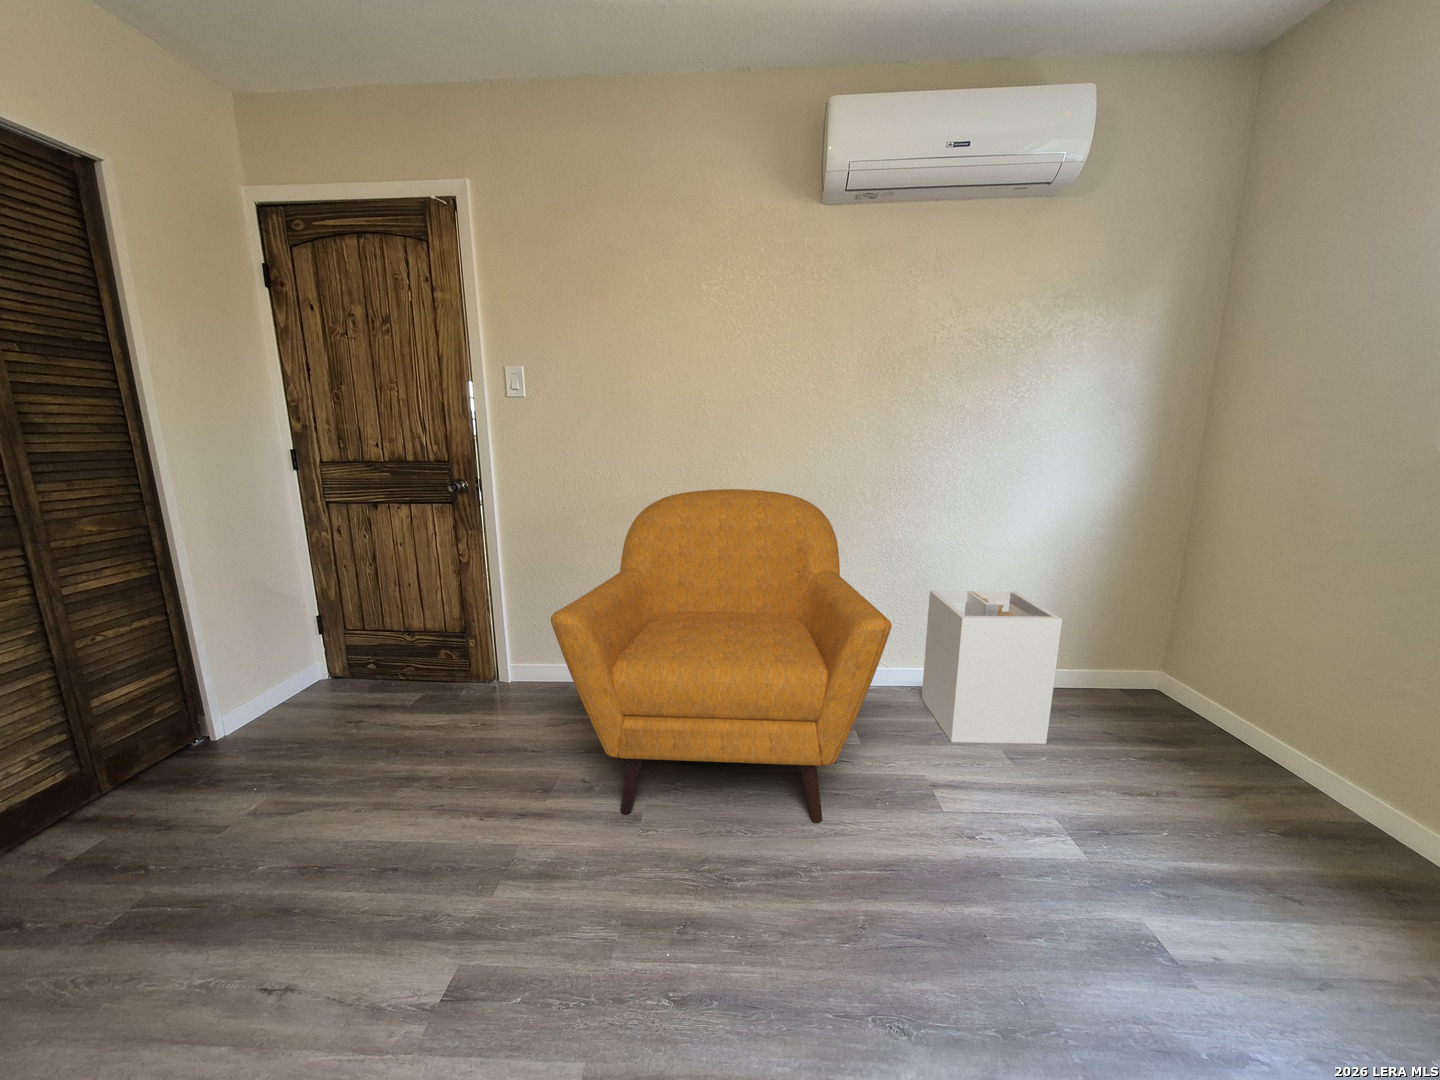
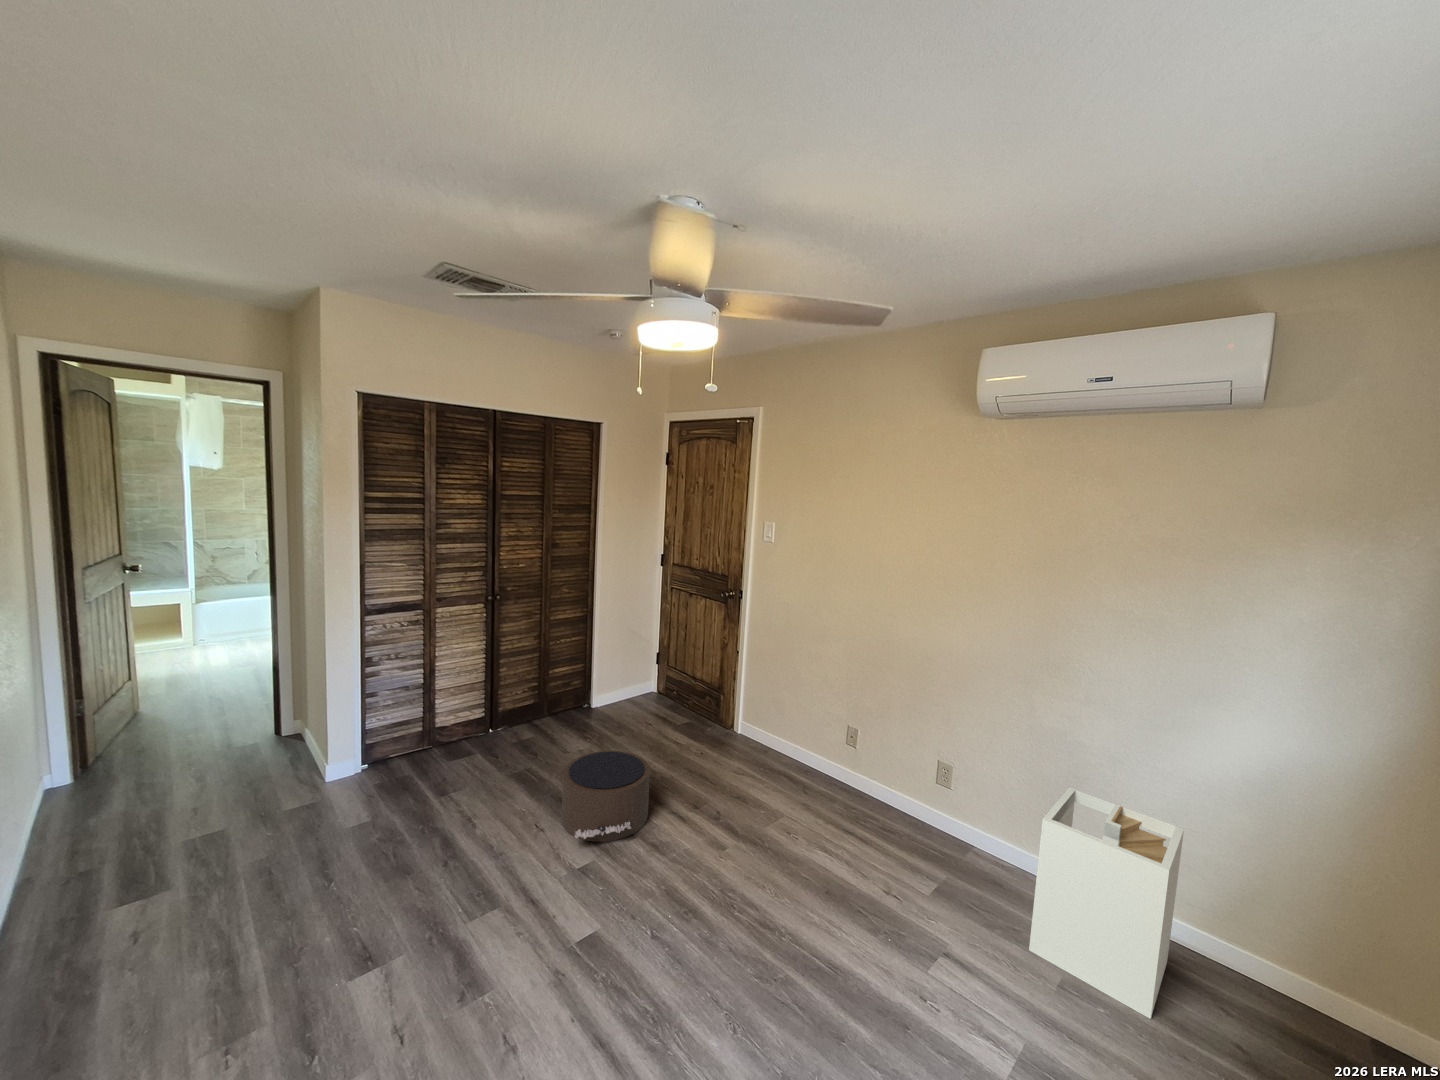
armchair: present [551,489,892,823] -> none [693,628,952,921]
pouf: none [283,760,499,959] -> present [562,751,650,842]

